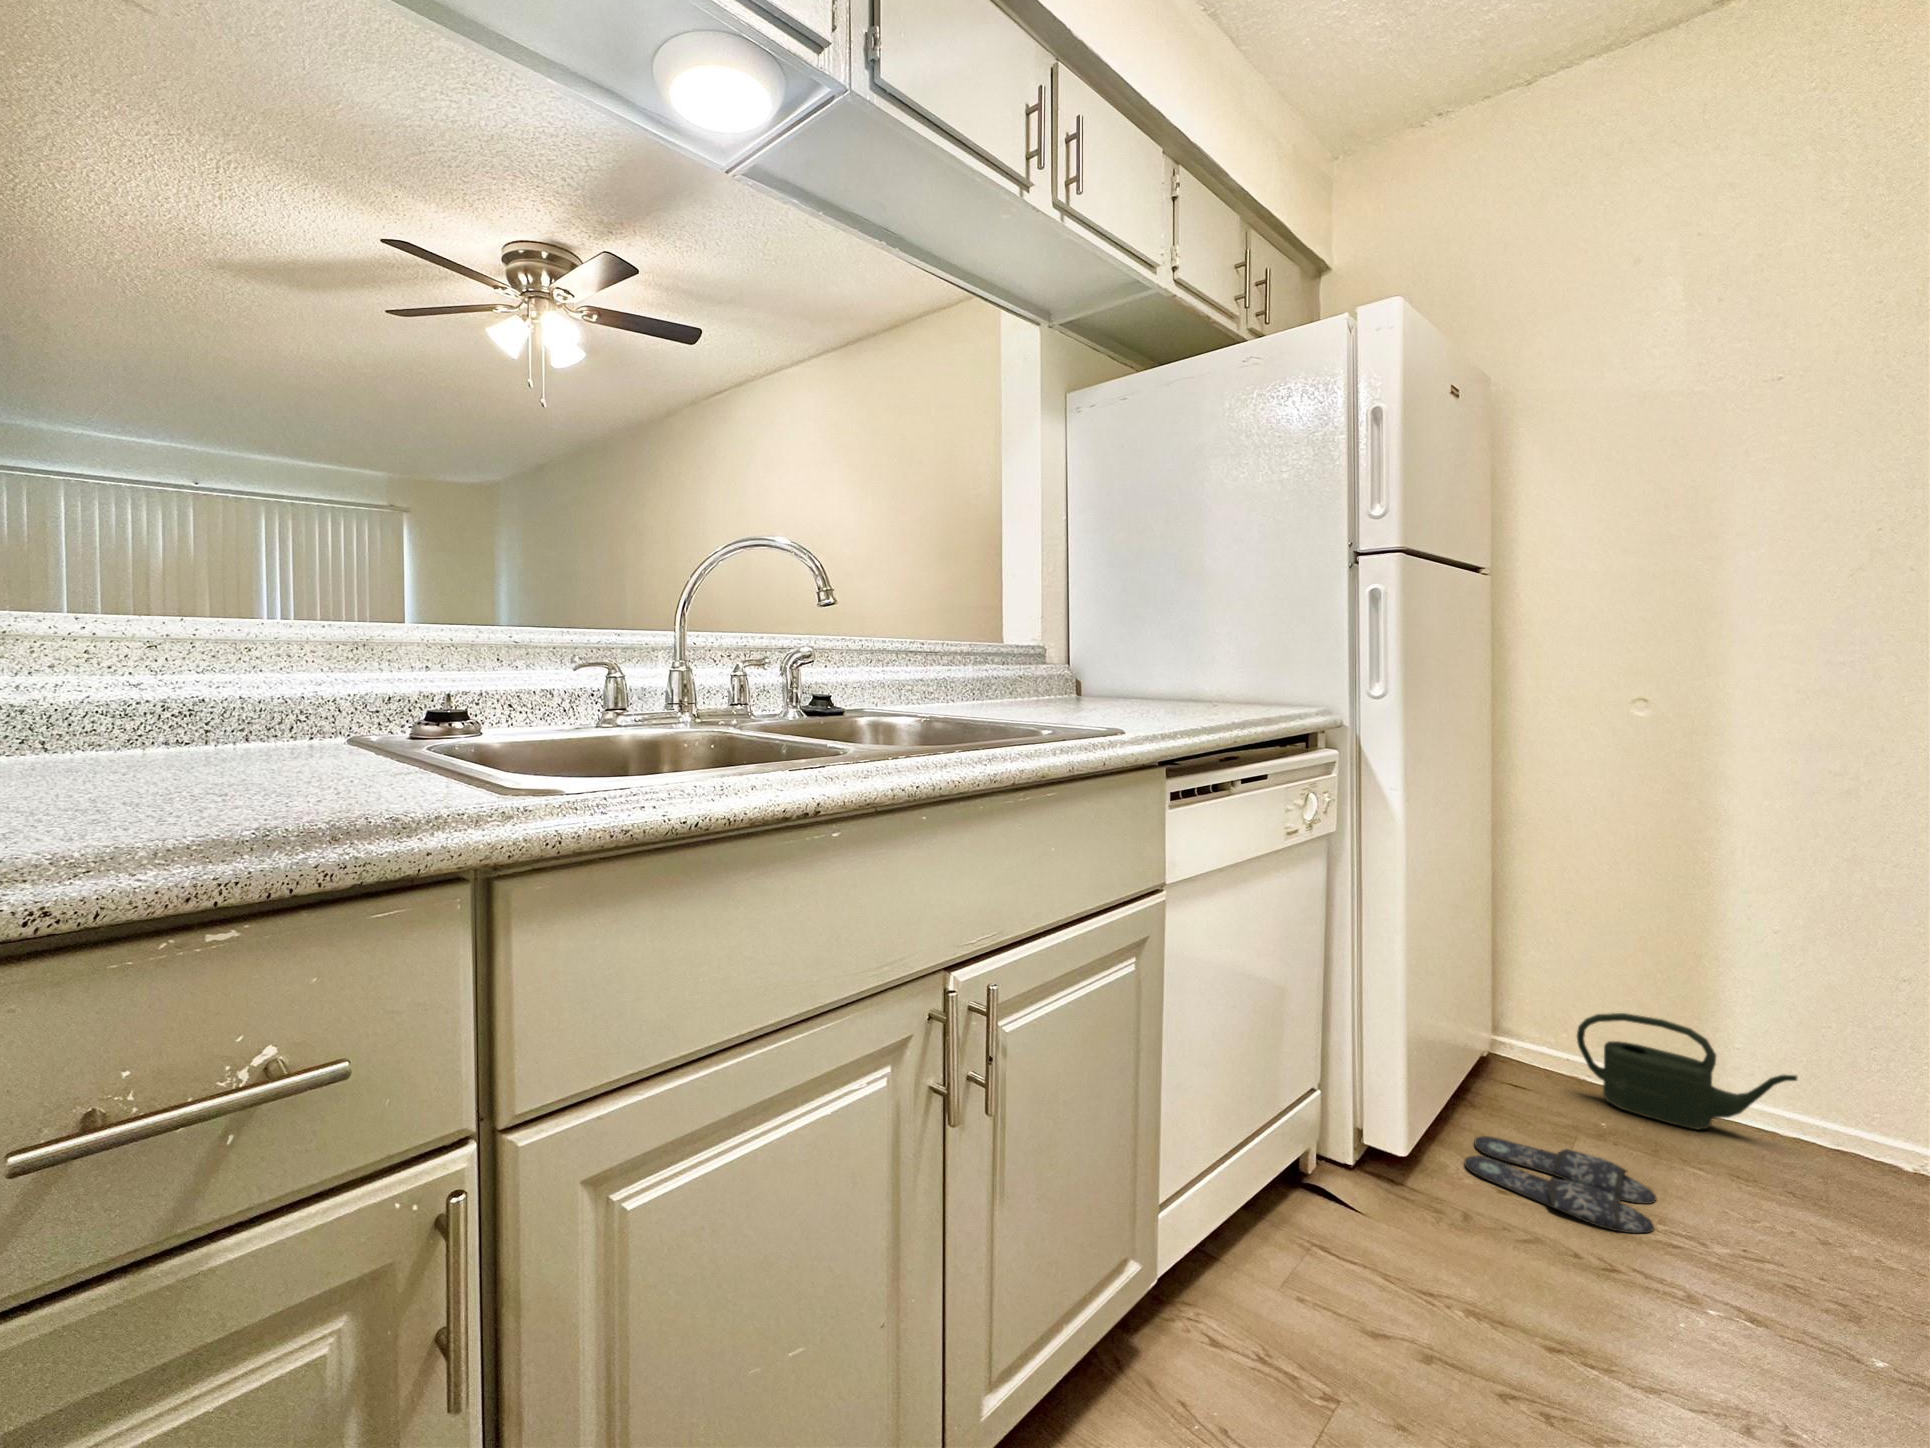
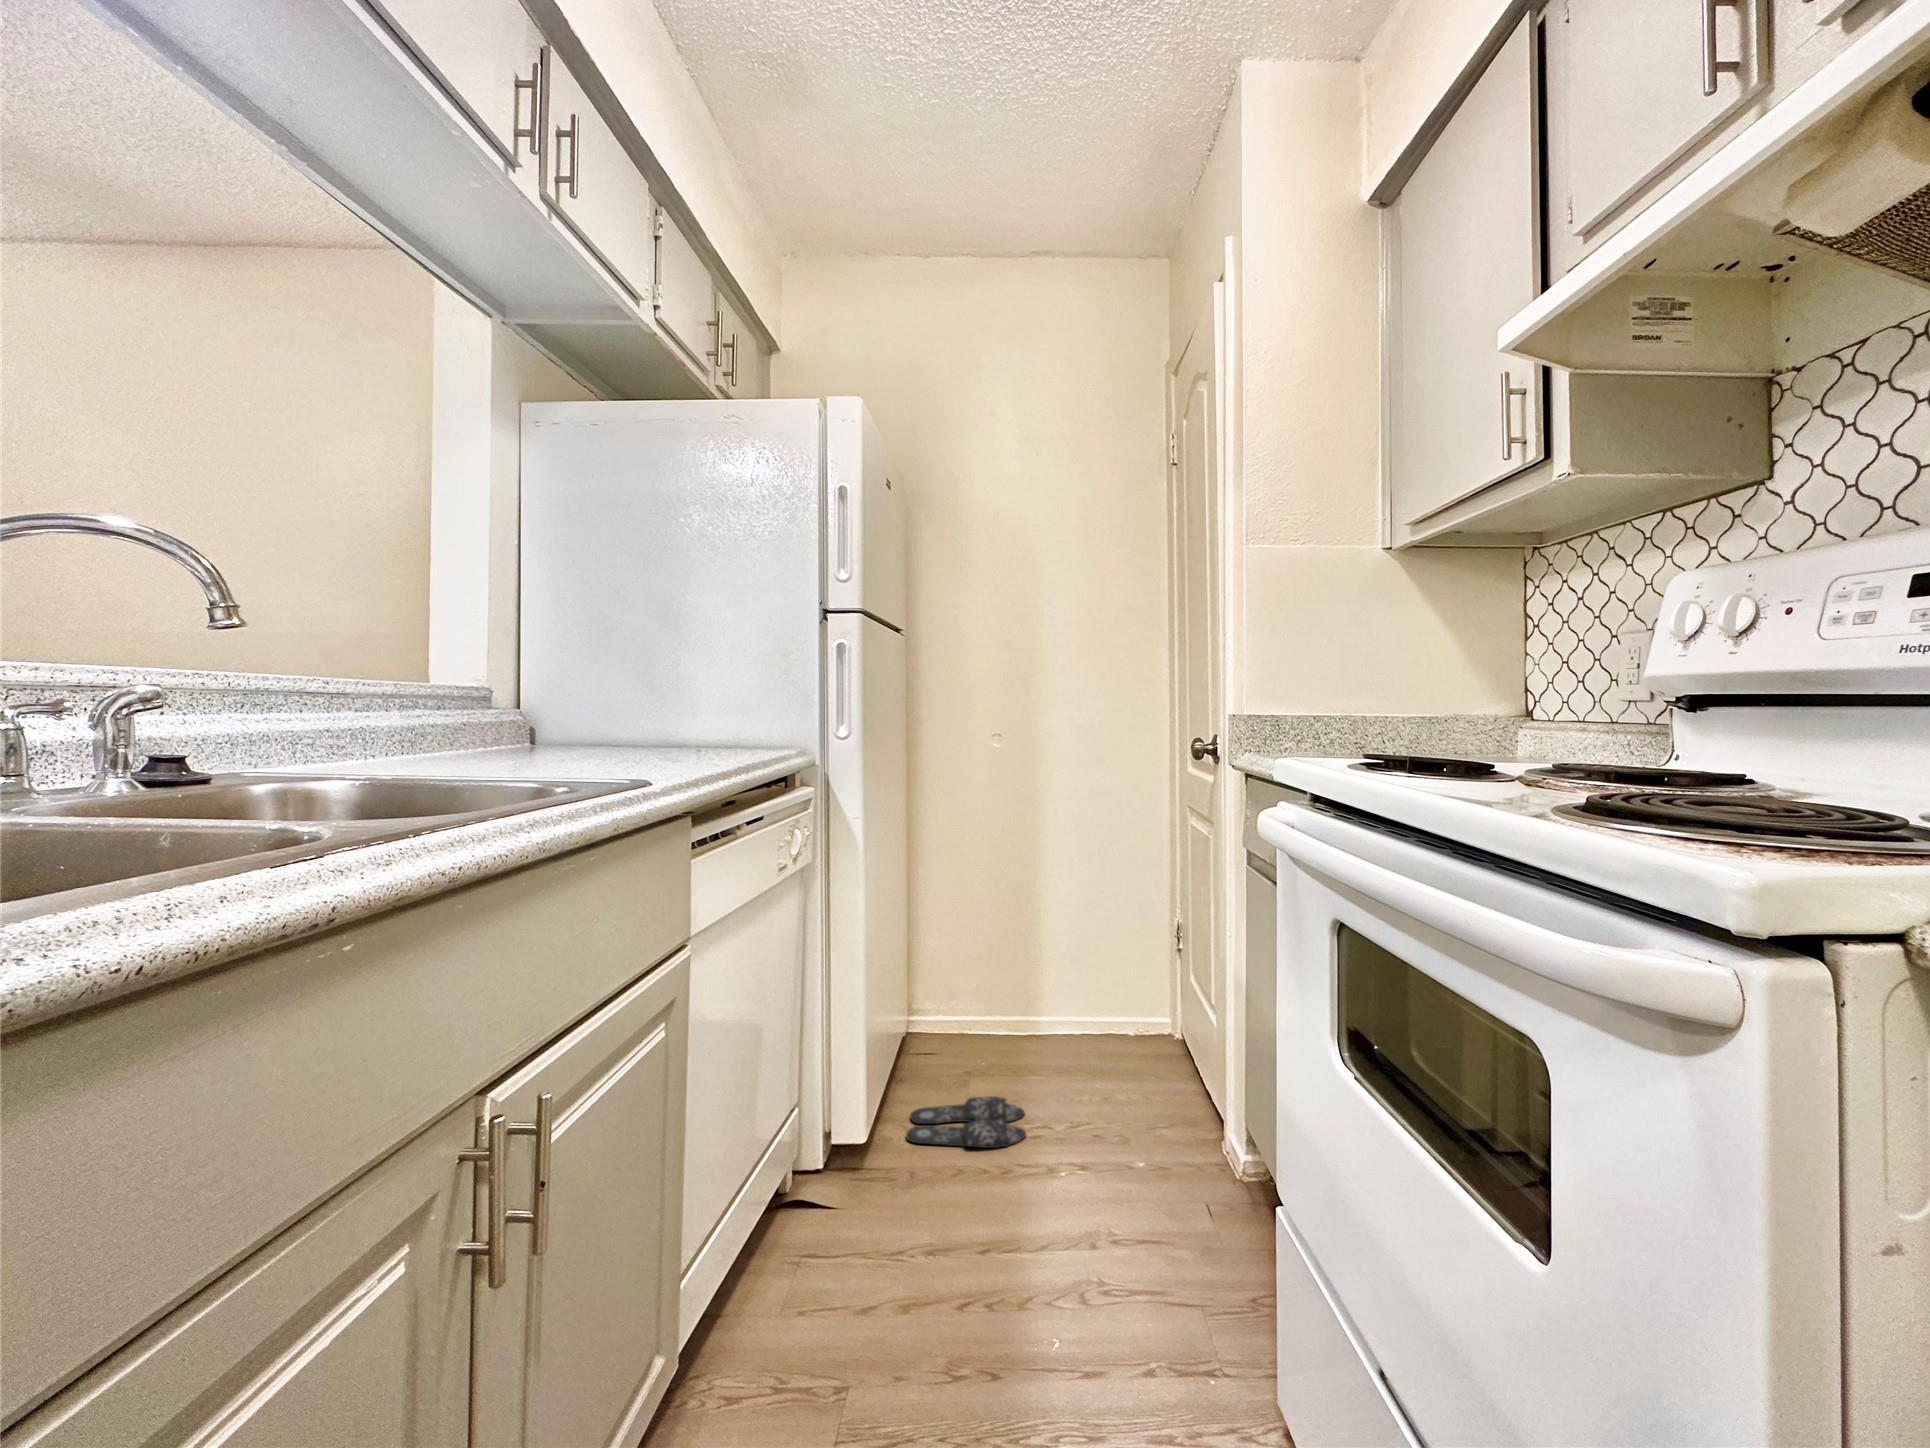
watering can: present [1577,1013,1797,1130] -> none [969,978,1089,1056]

